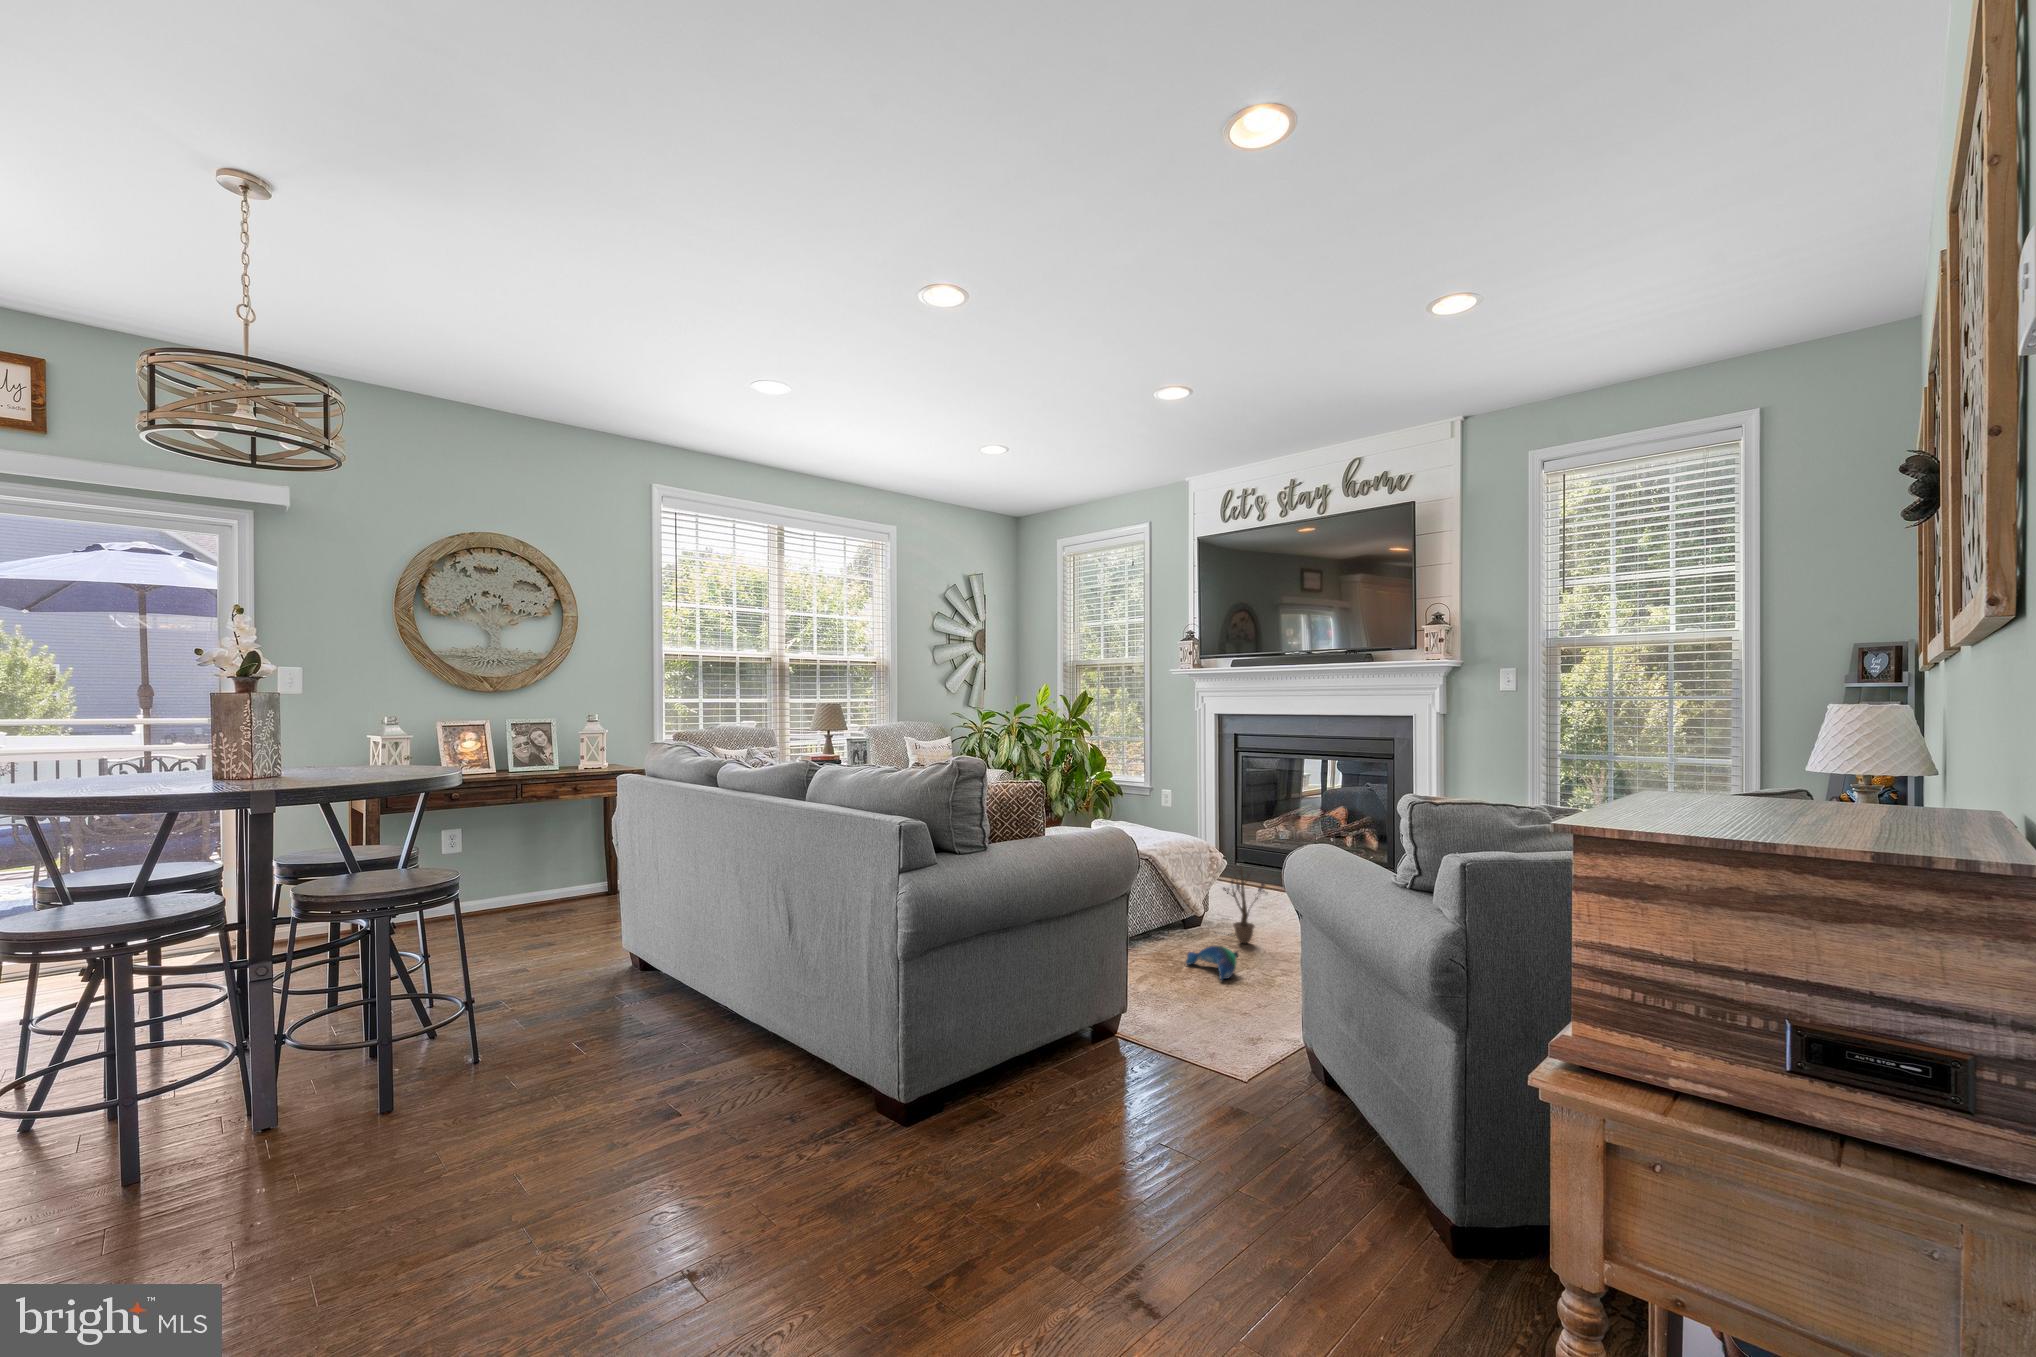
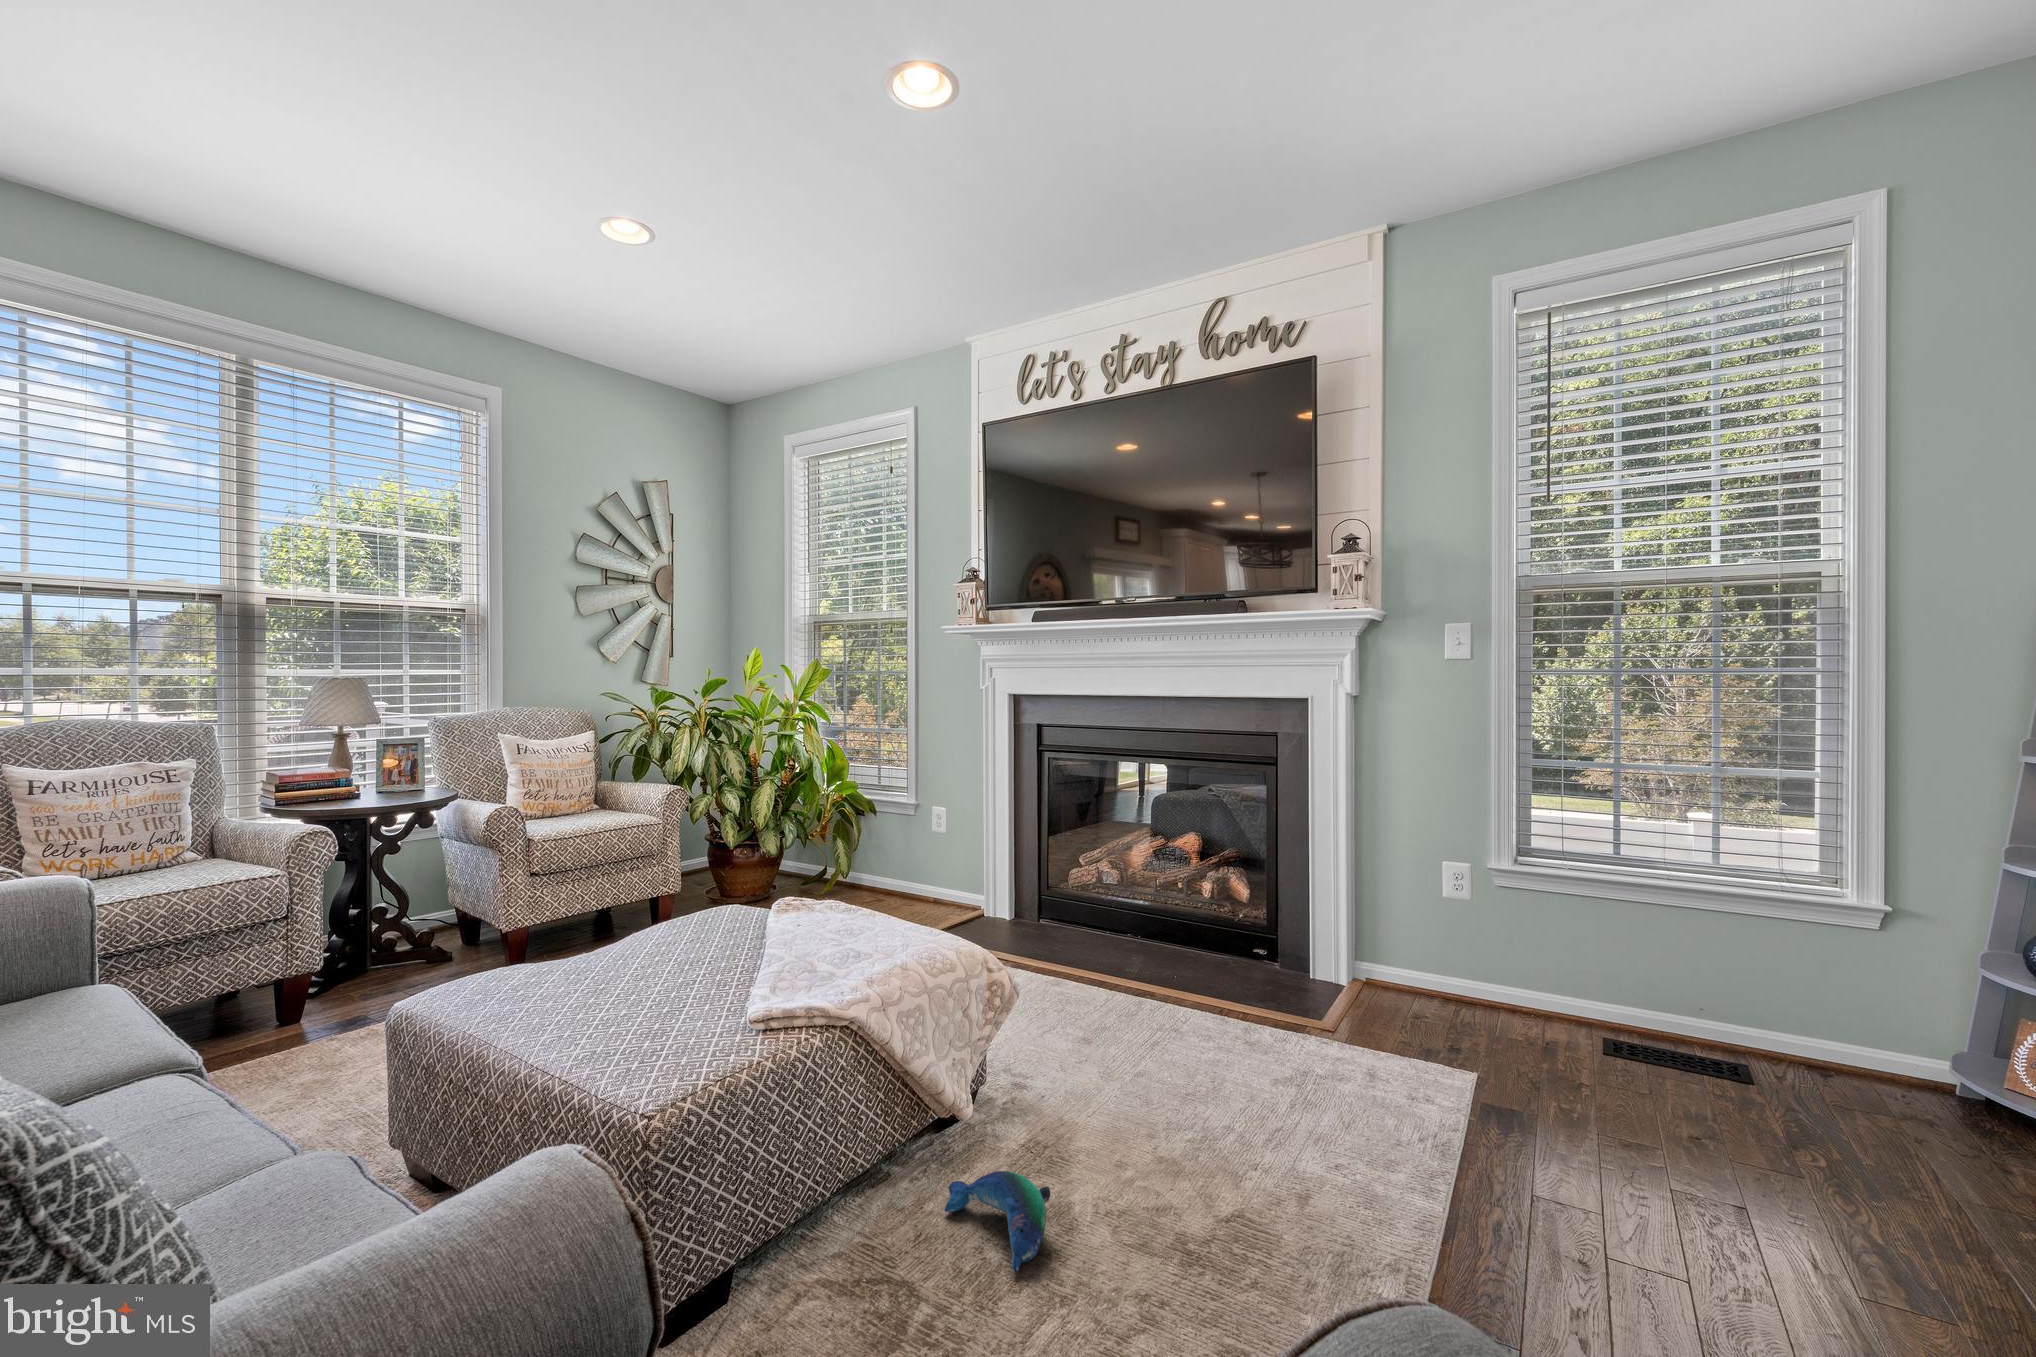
decorative plant: present [1215,868,1268,944] -> none [1005,980,1100,1125]

